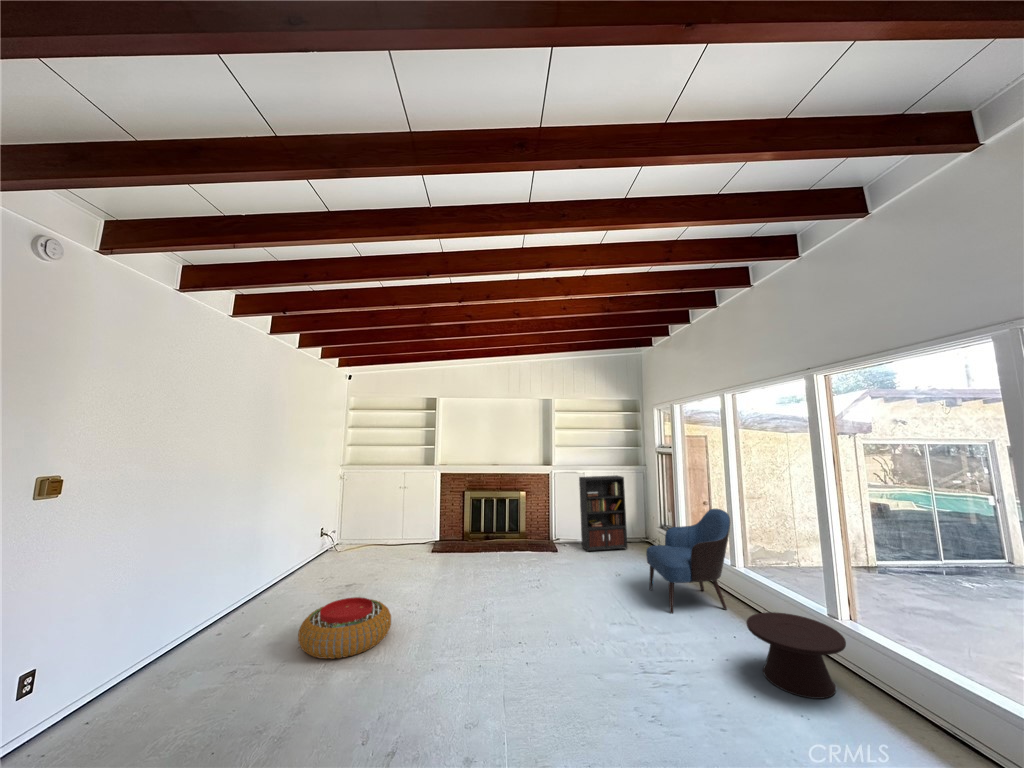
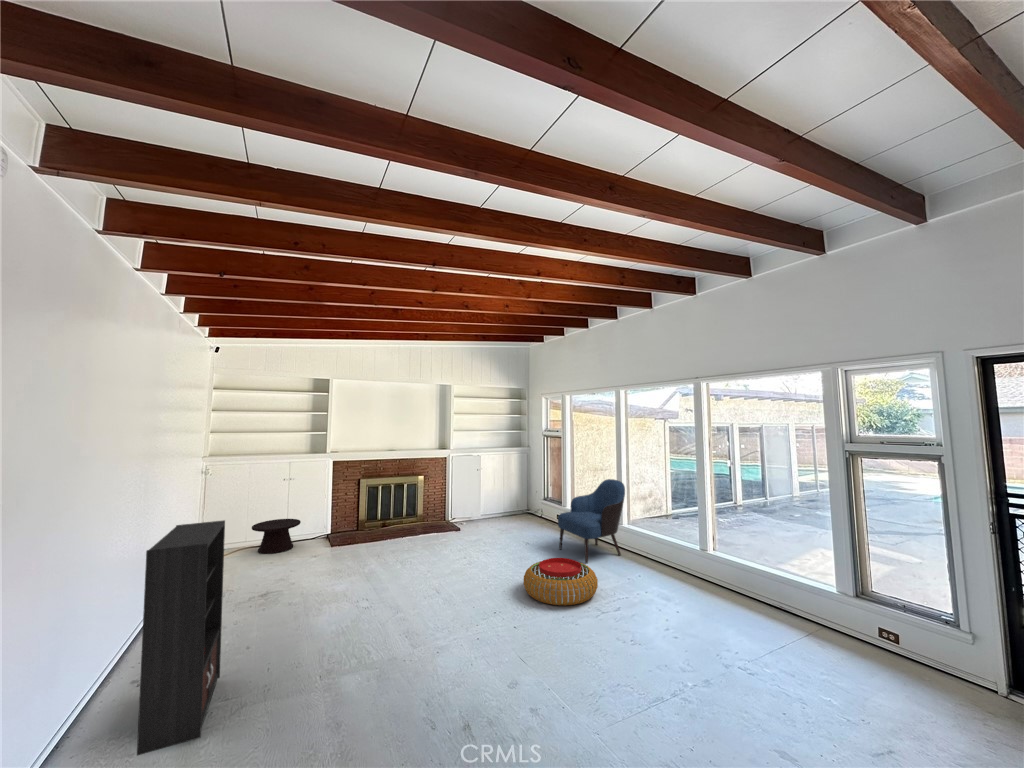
bookcase: present [579,475,627,551] -> present [137,520,225,755]
pouf: present [298,597,391,659] -> present [524,558,598,606]
side table: present [746,612,846,699] -> present [252,519,301,554]

